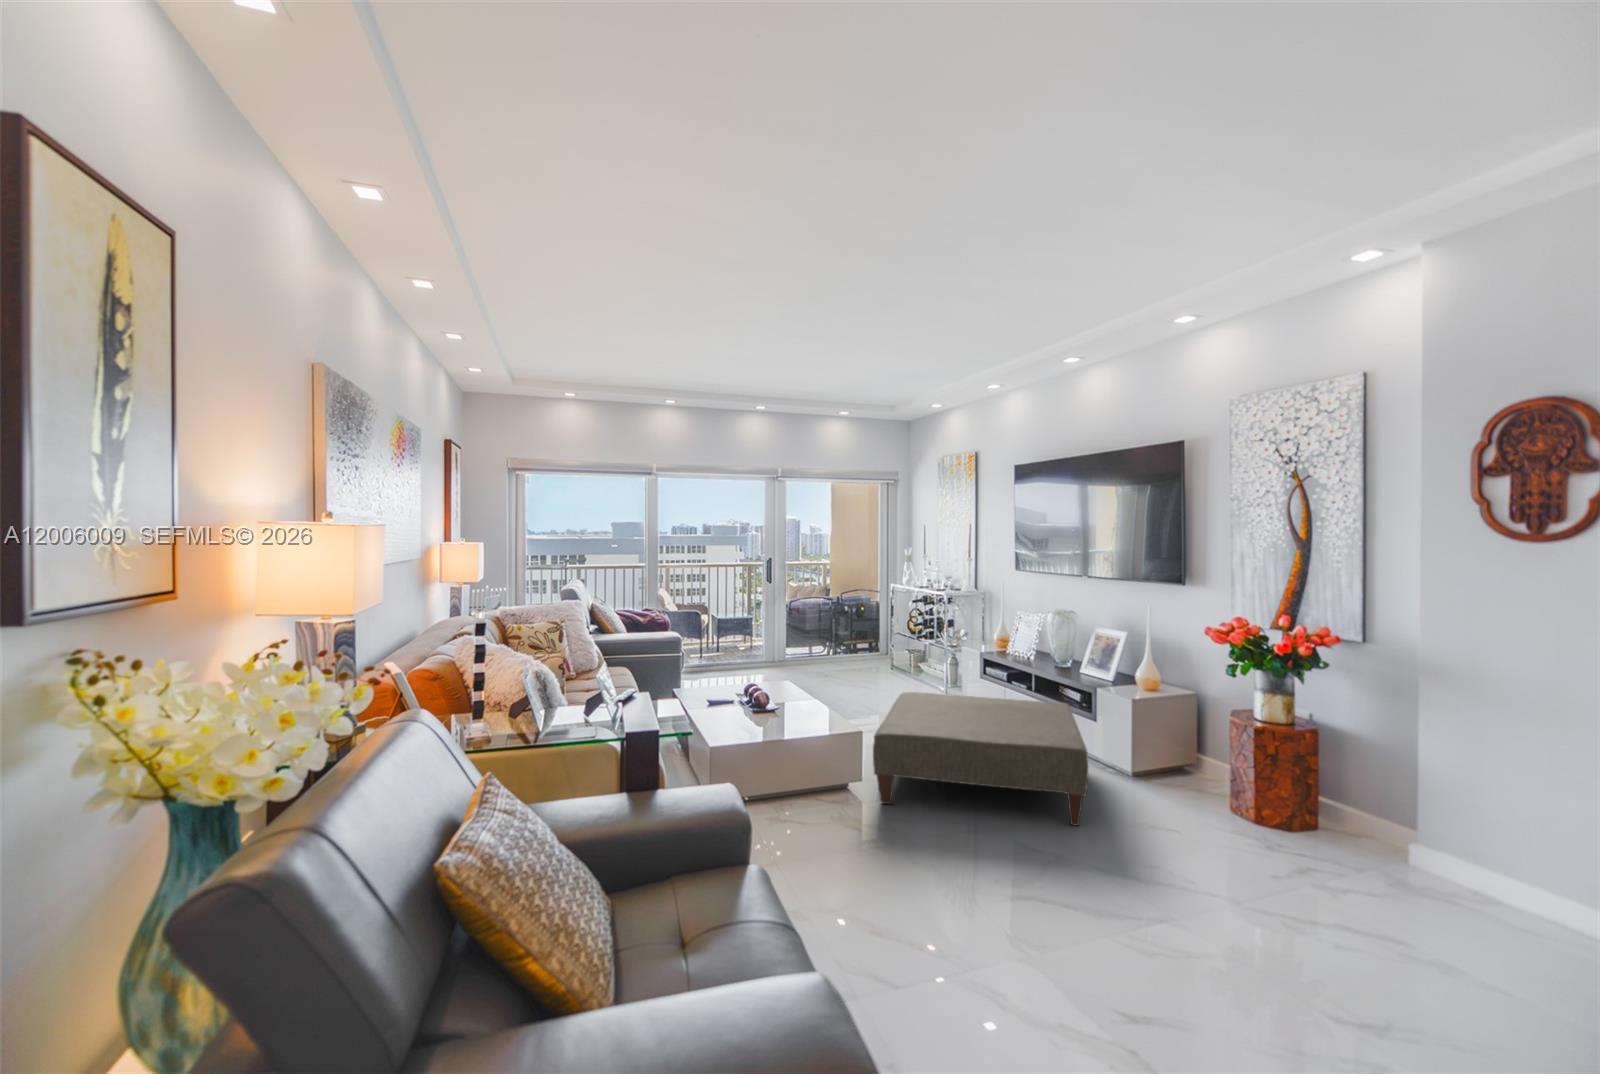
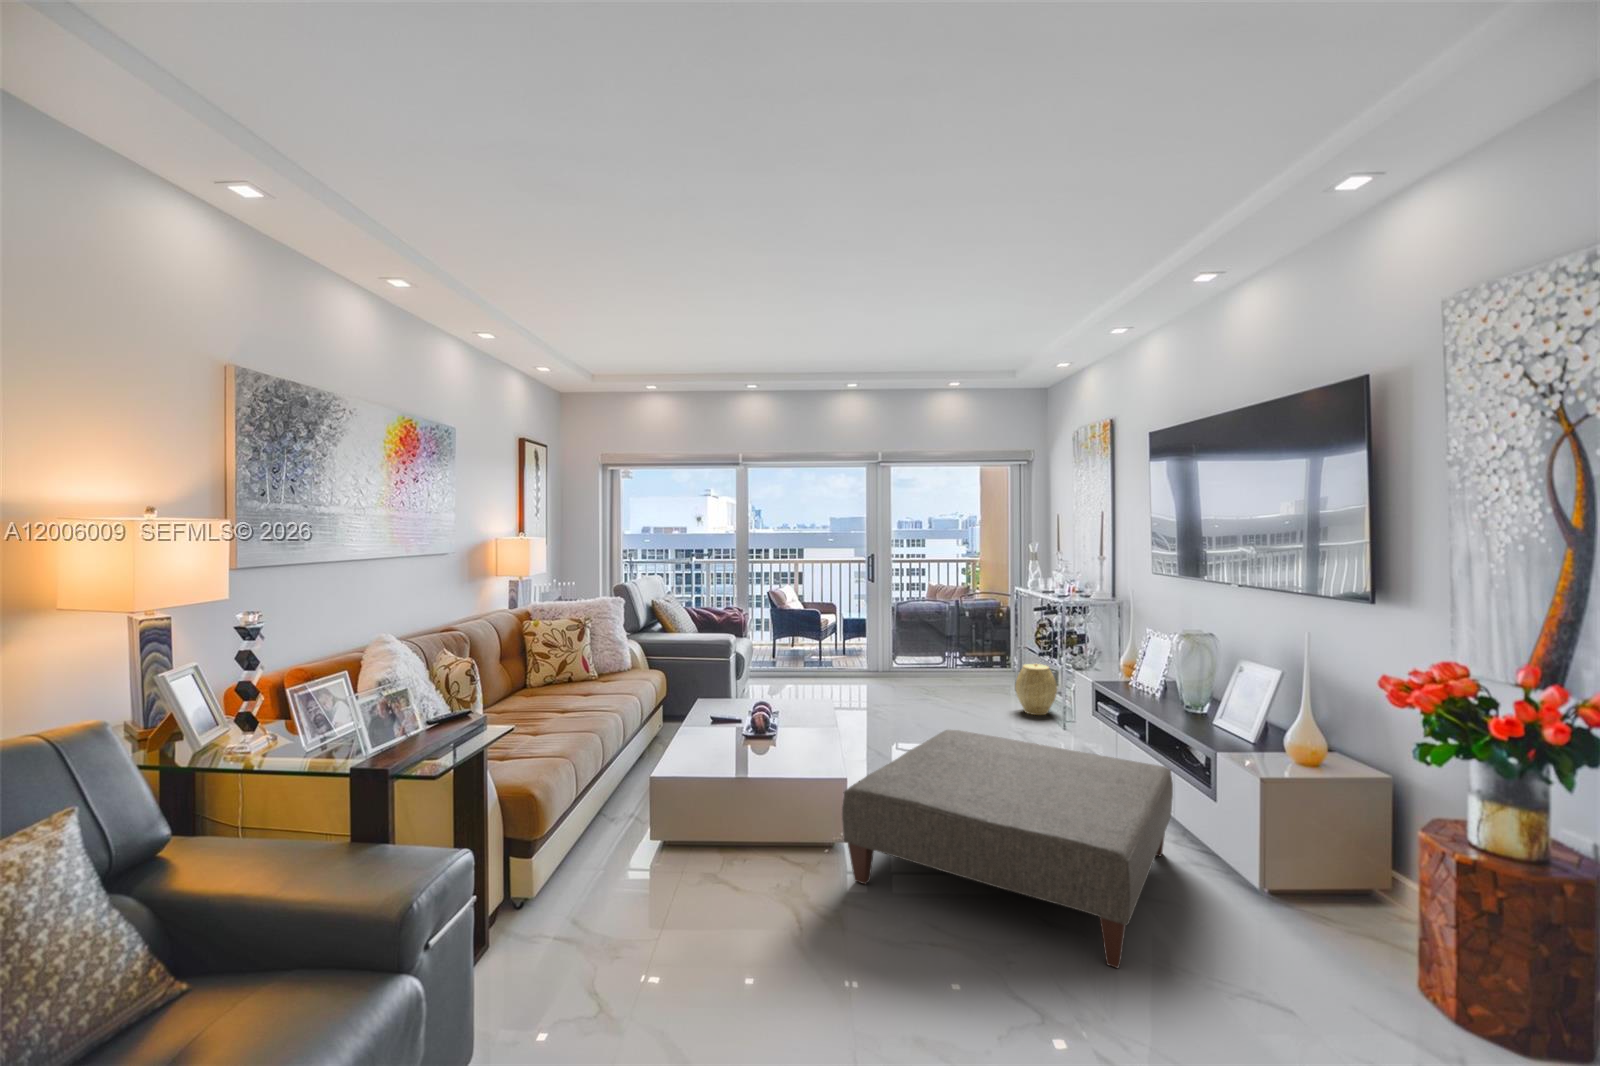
woven basket: none [903,644,936,686] -> present [1015,664,1057,715]

